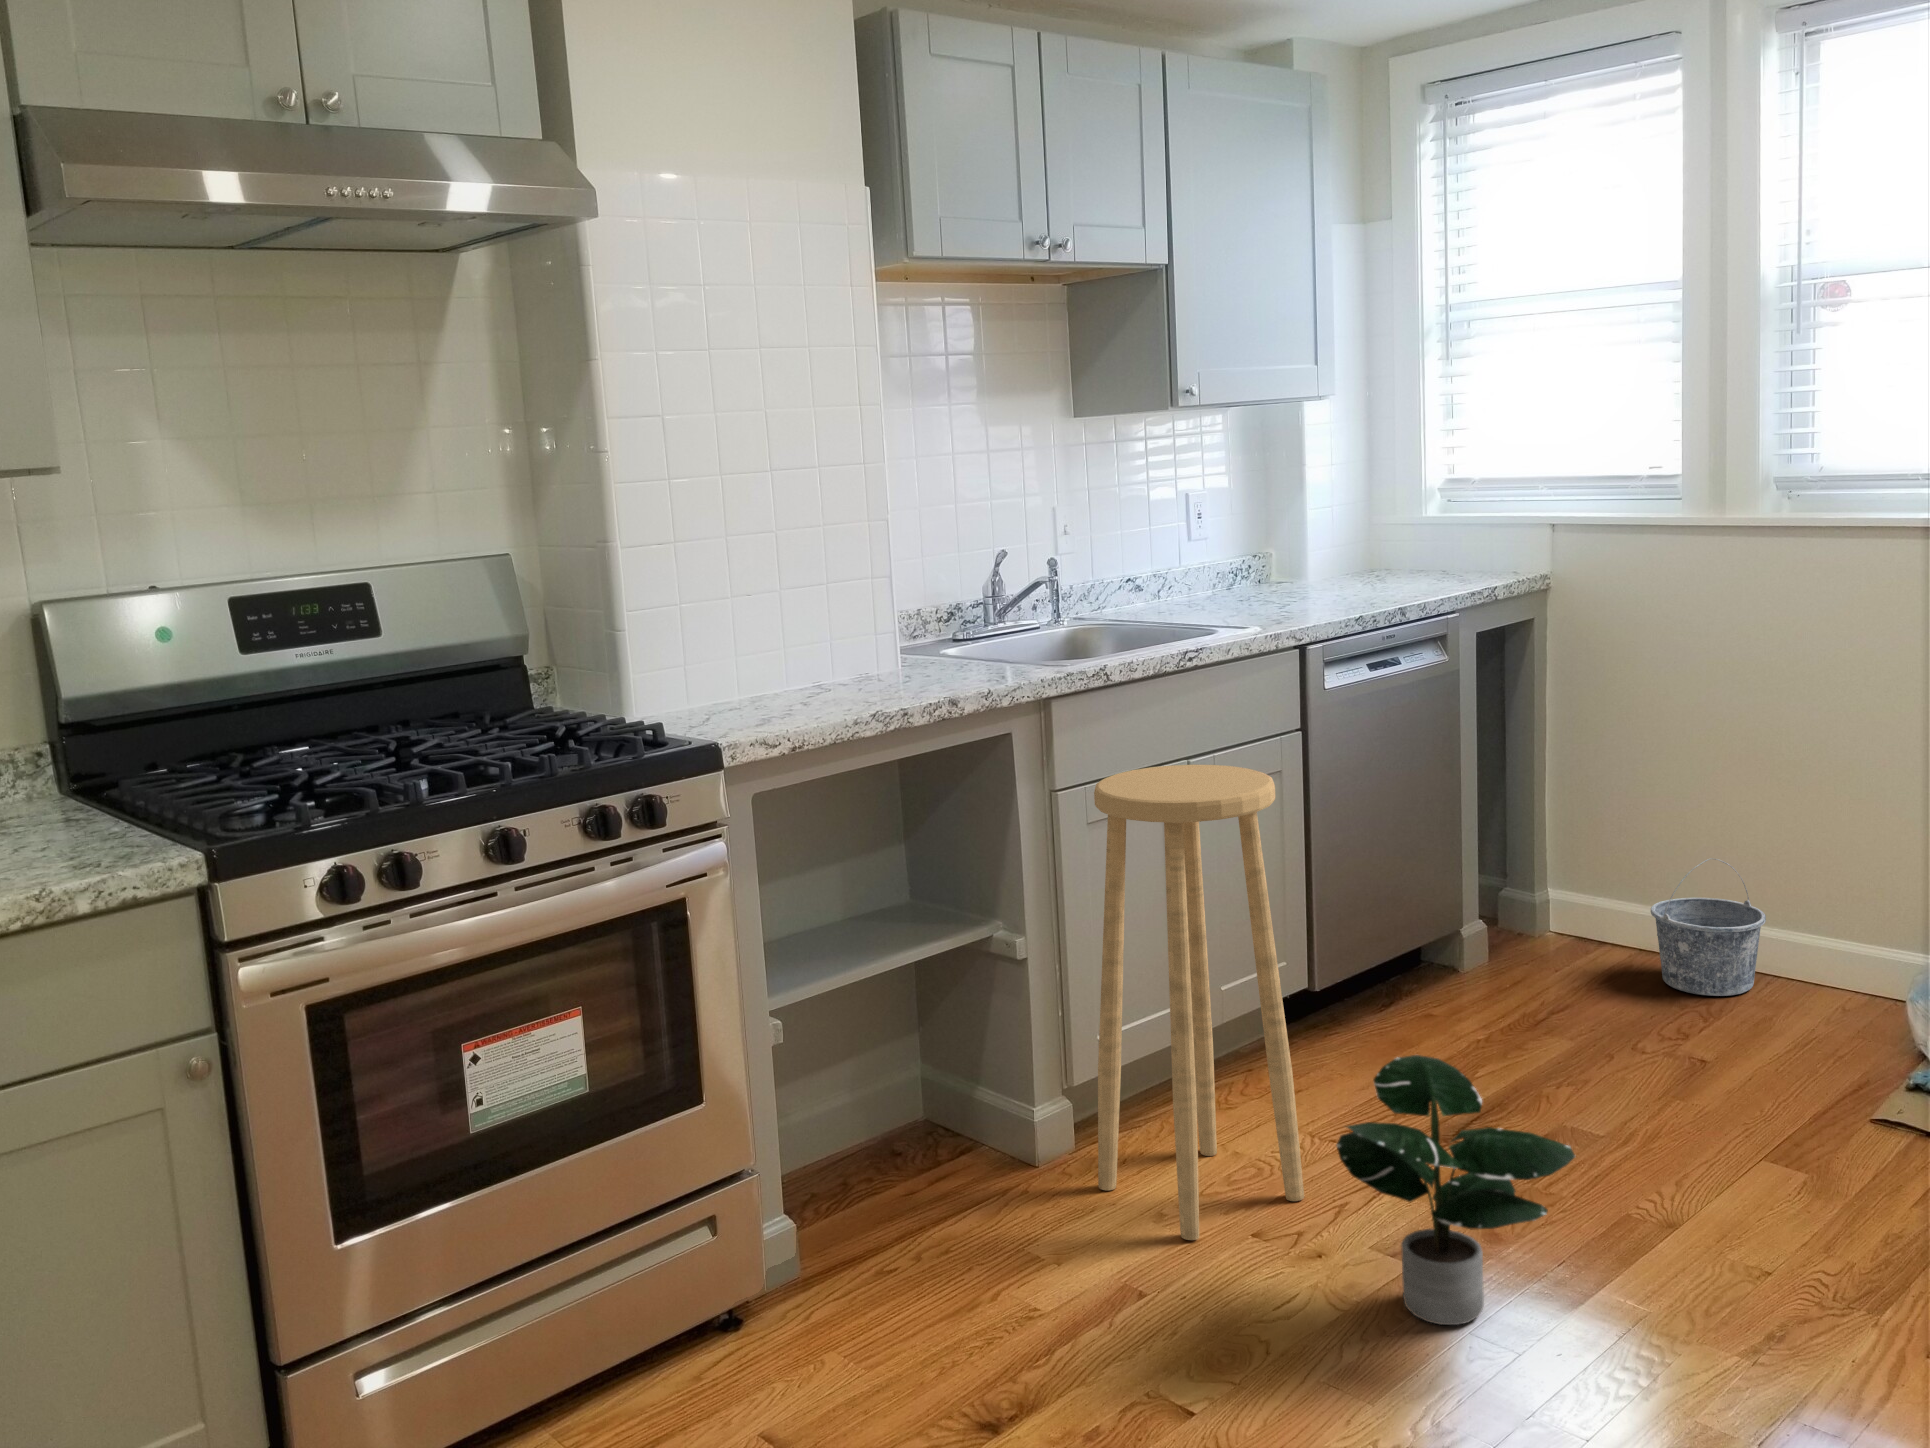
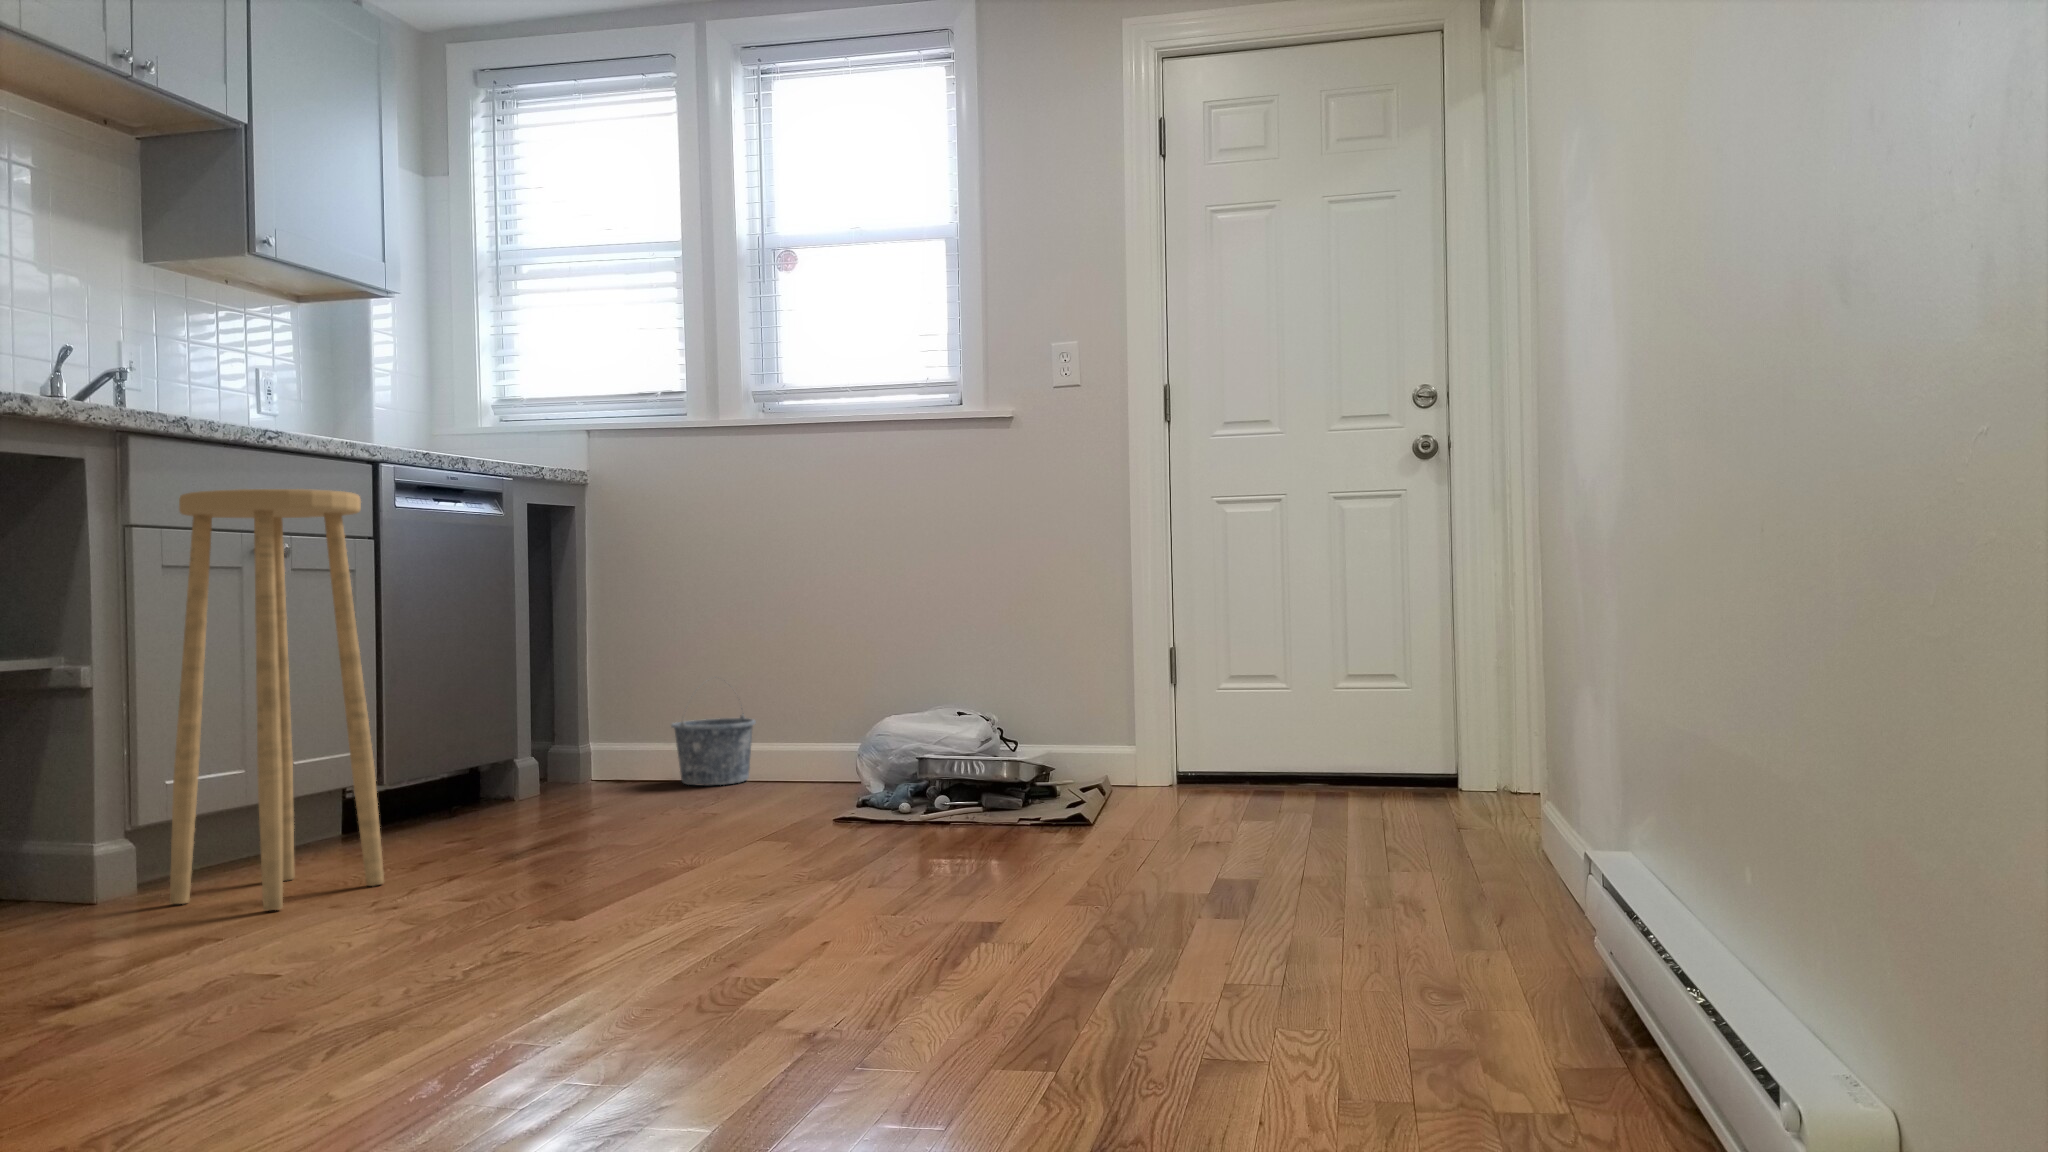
potted plant: present [1337,1055,1575,1325] -> none [421,704,622,908]

